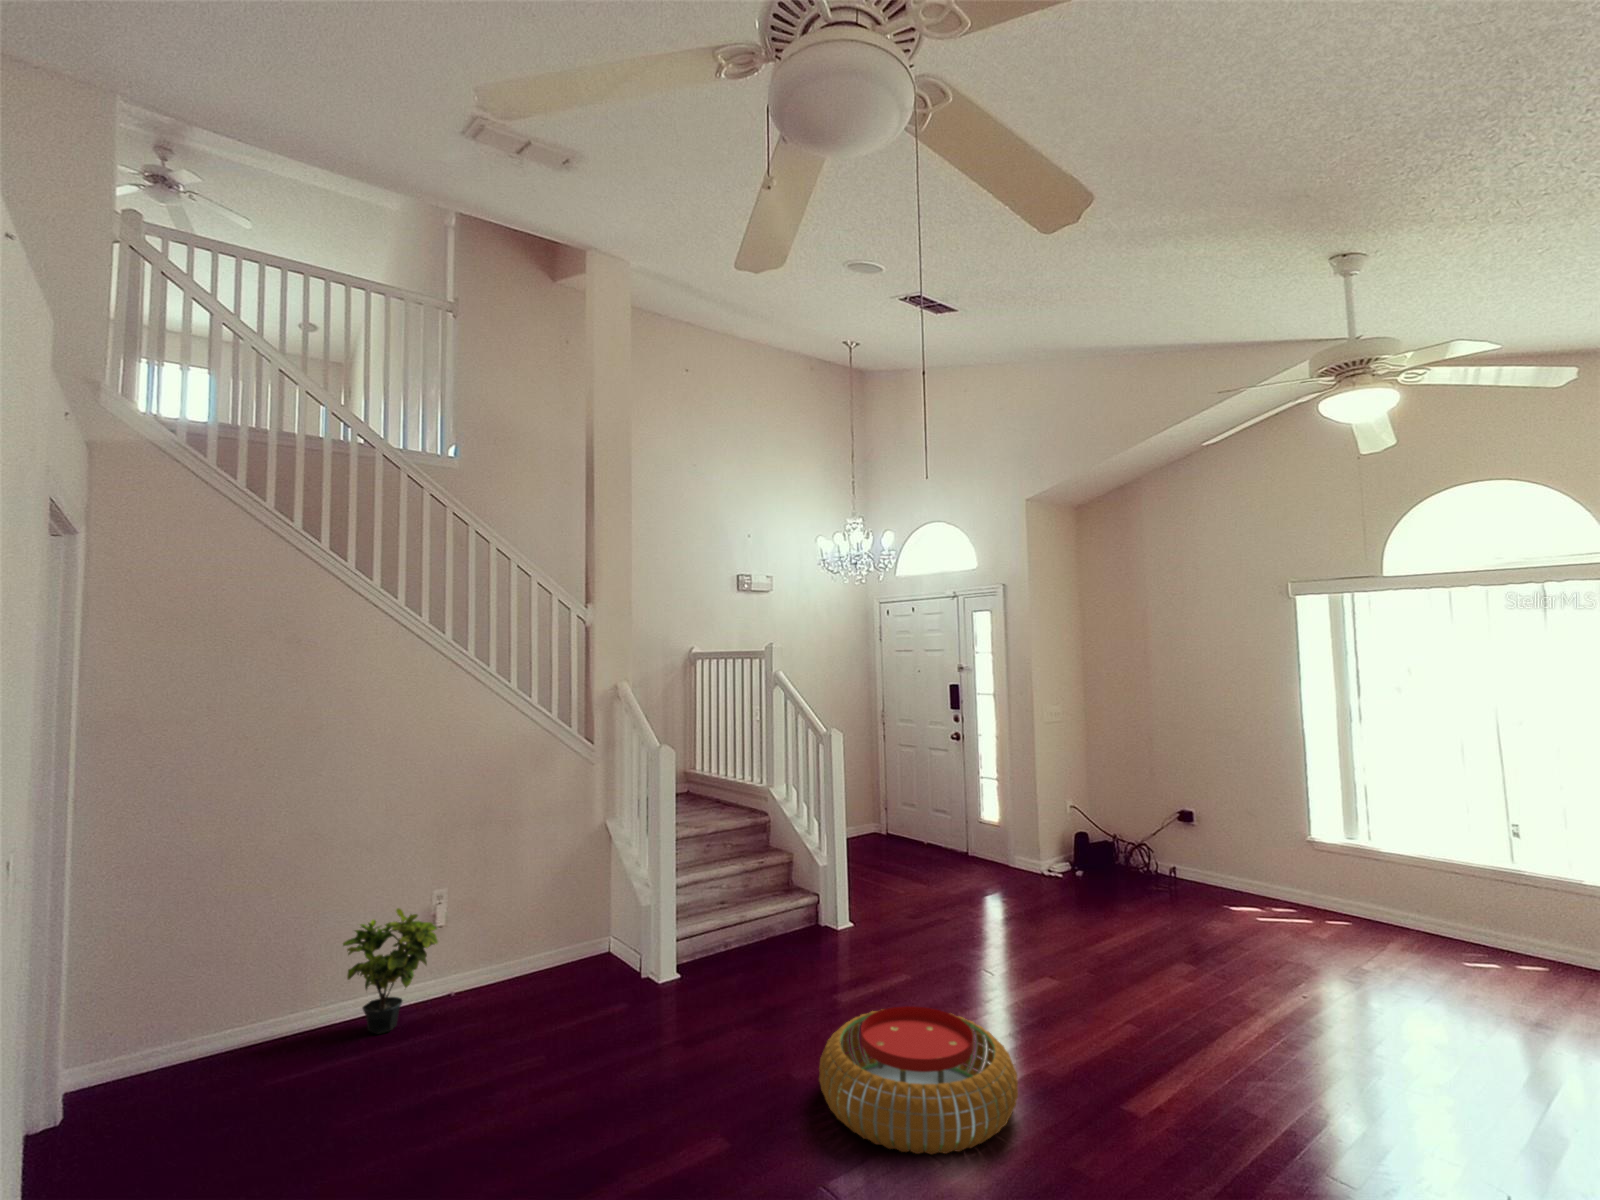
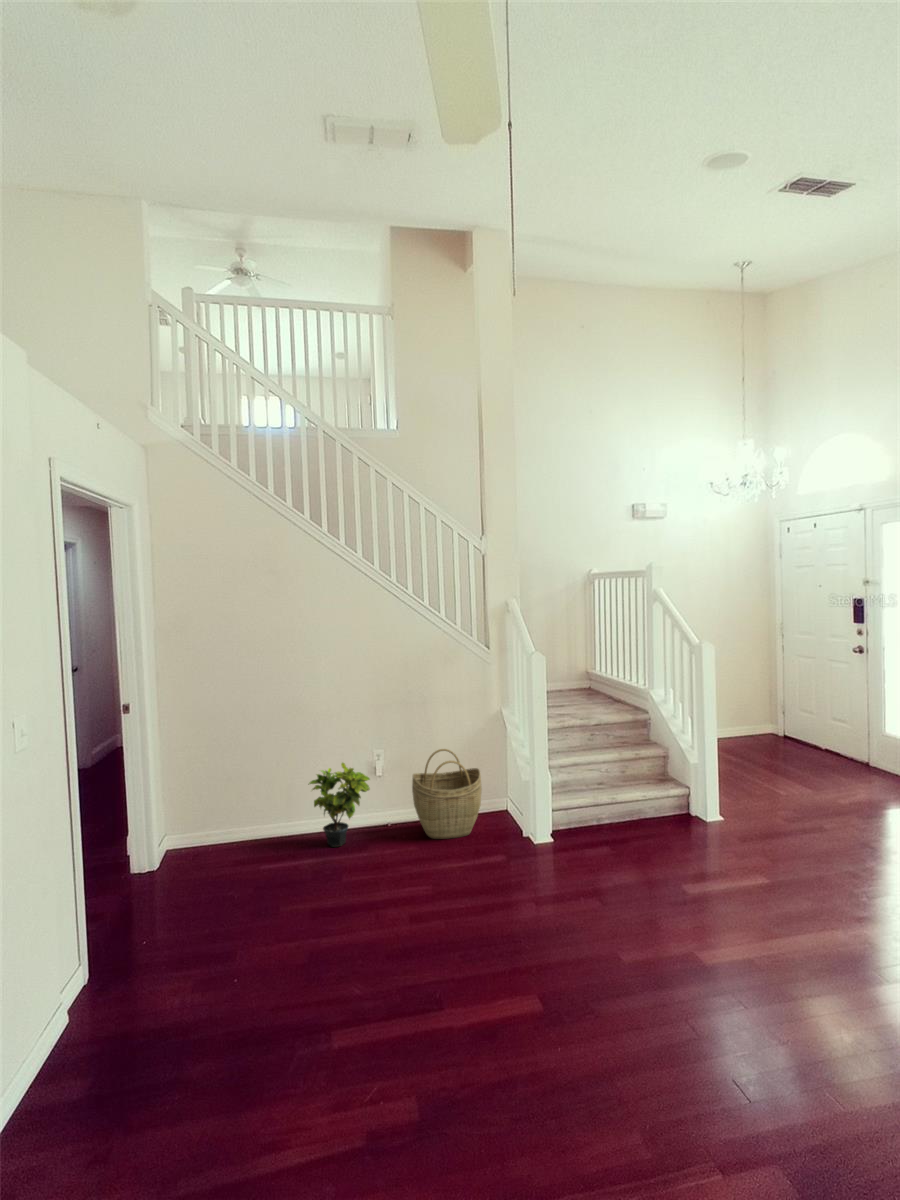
woven basket: none [495,877,590,999] -> present [412,749,482,839]
pouf: present [819,1006,1018,1154] -> none [626,912,841,1079]

